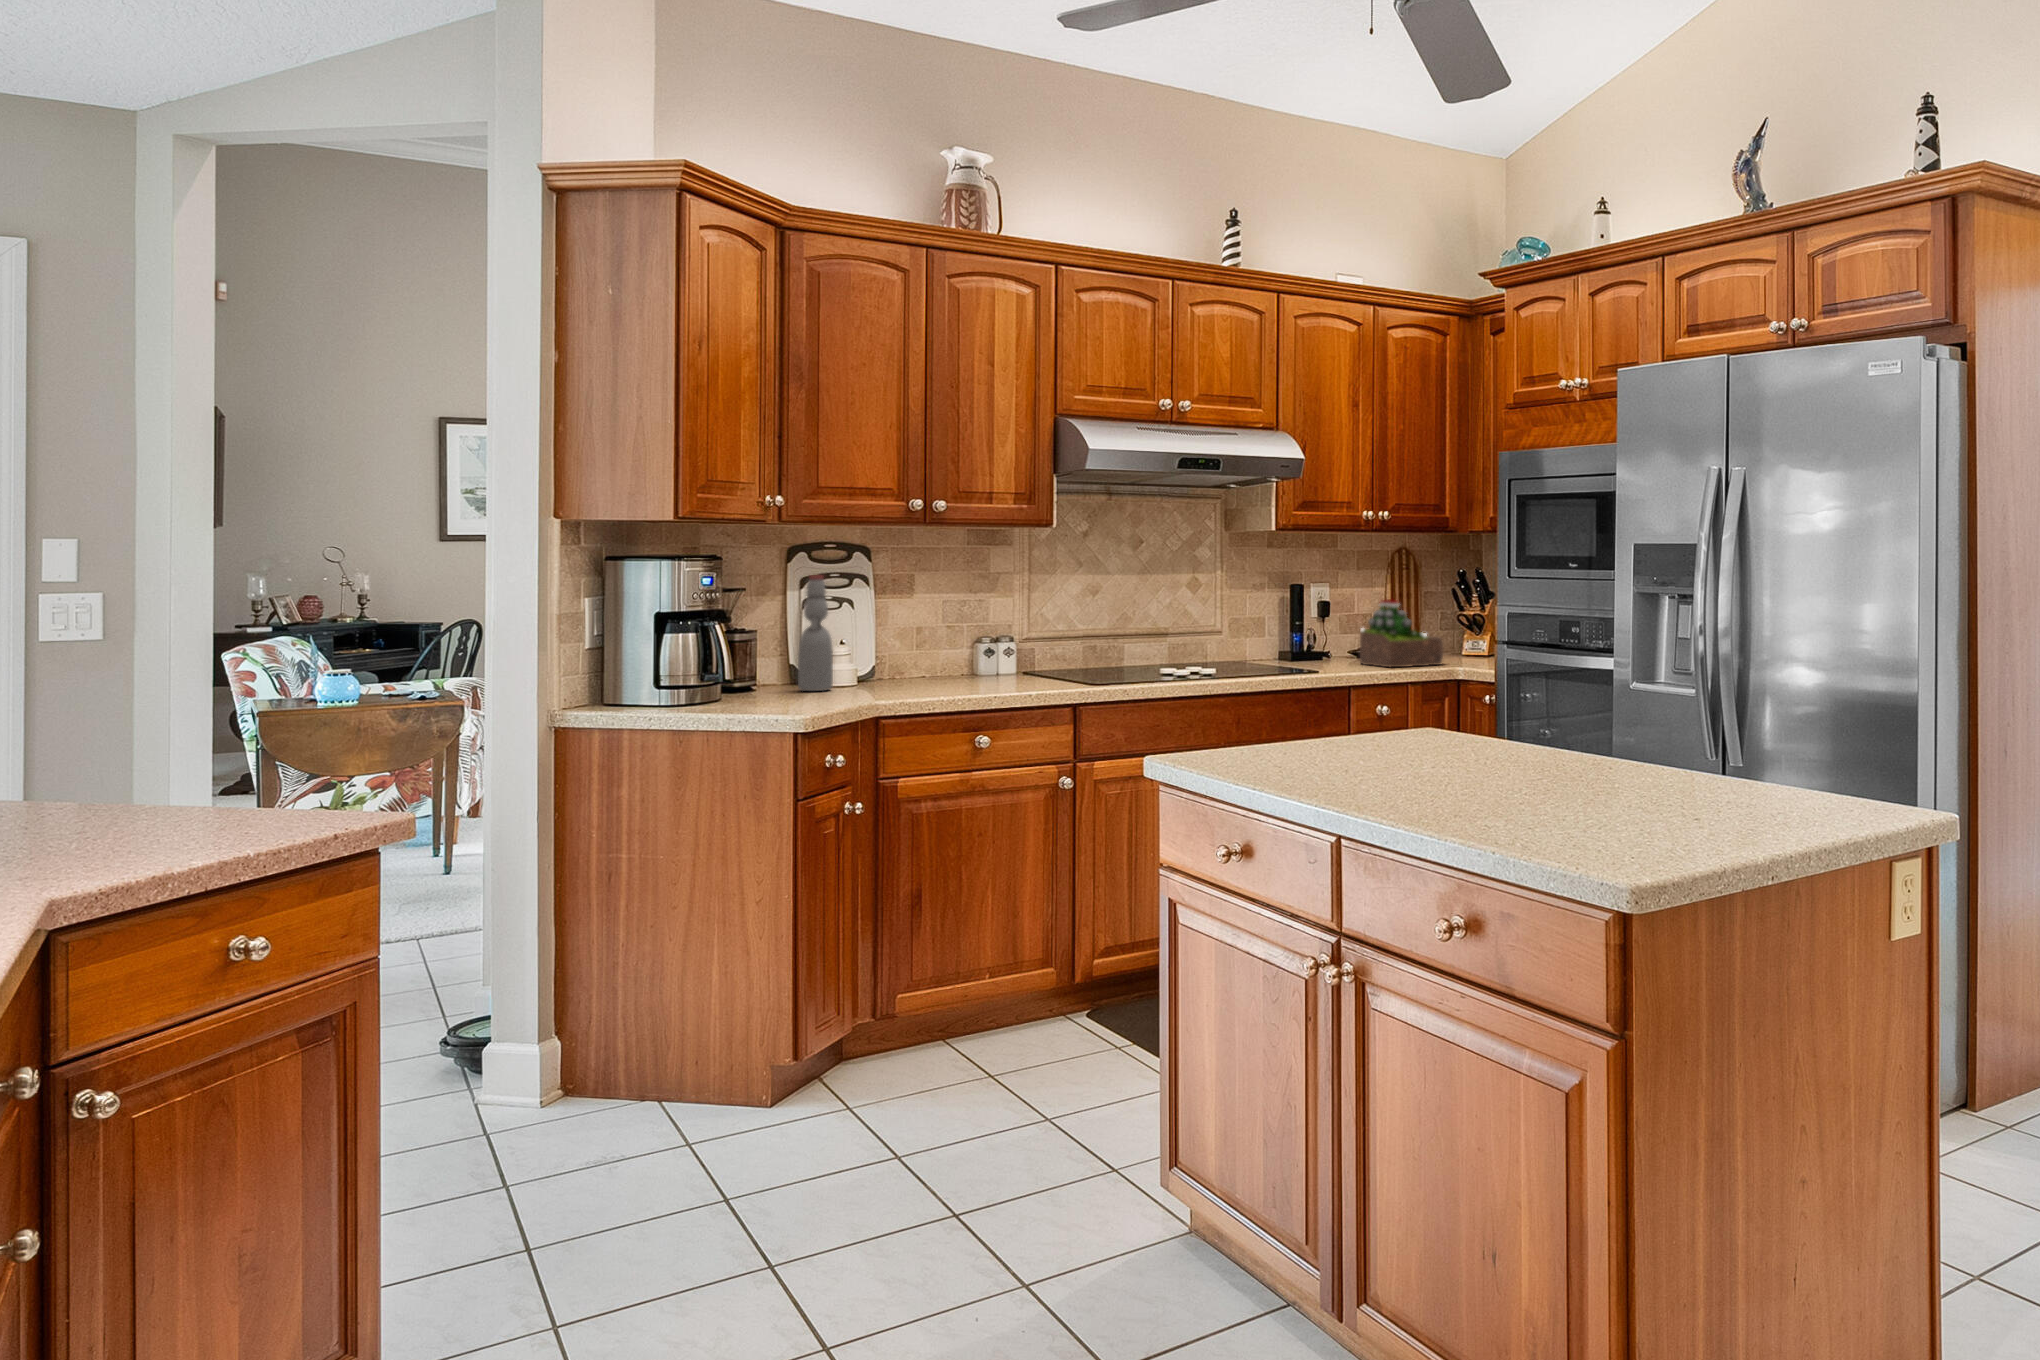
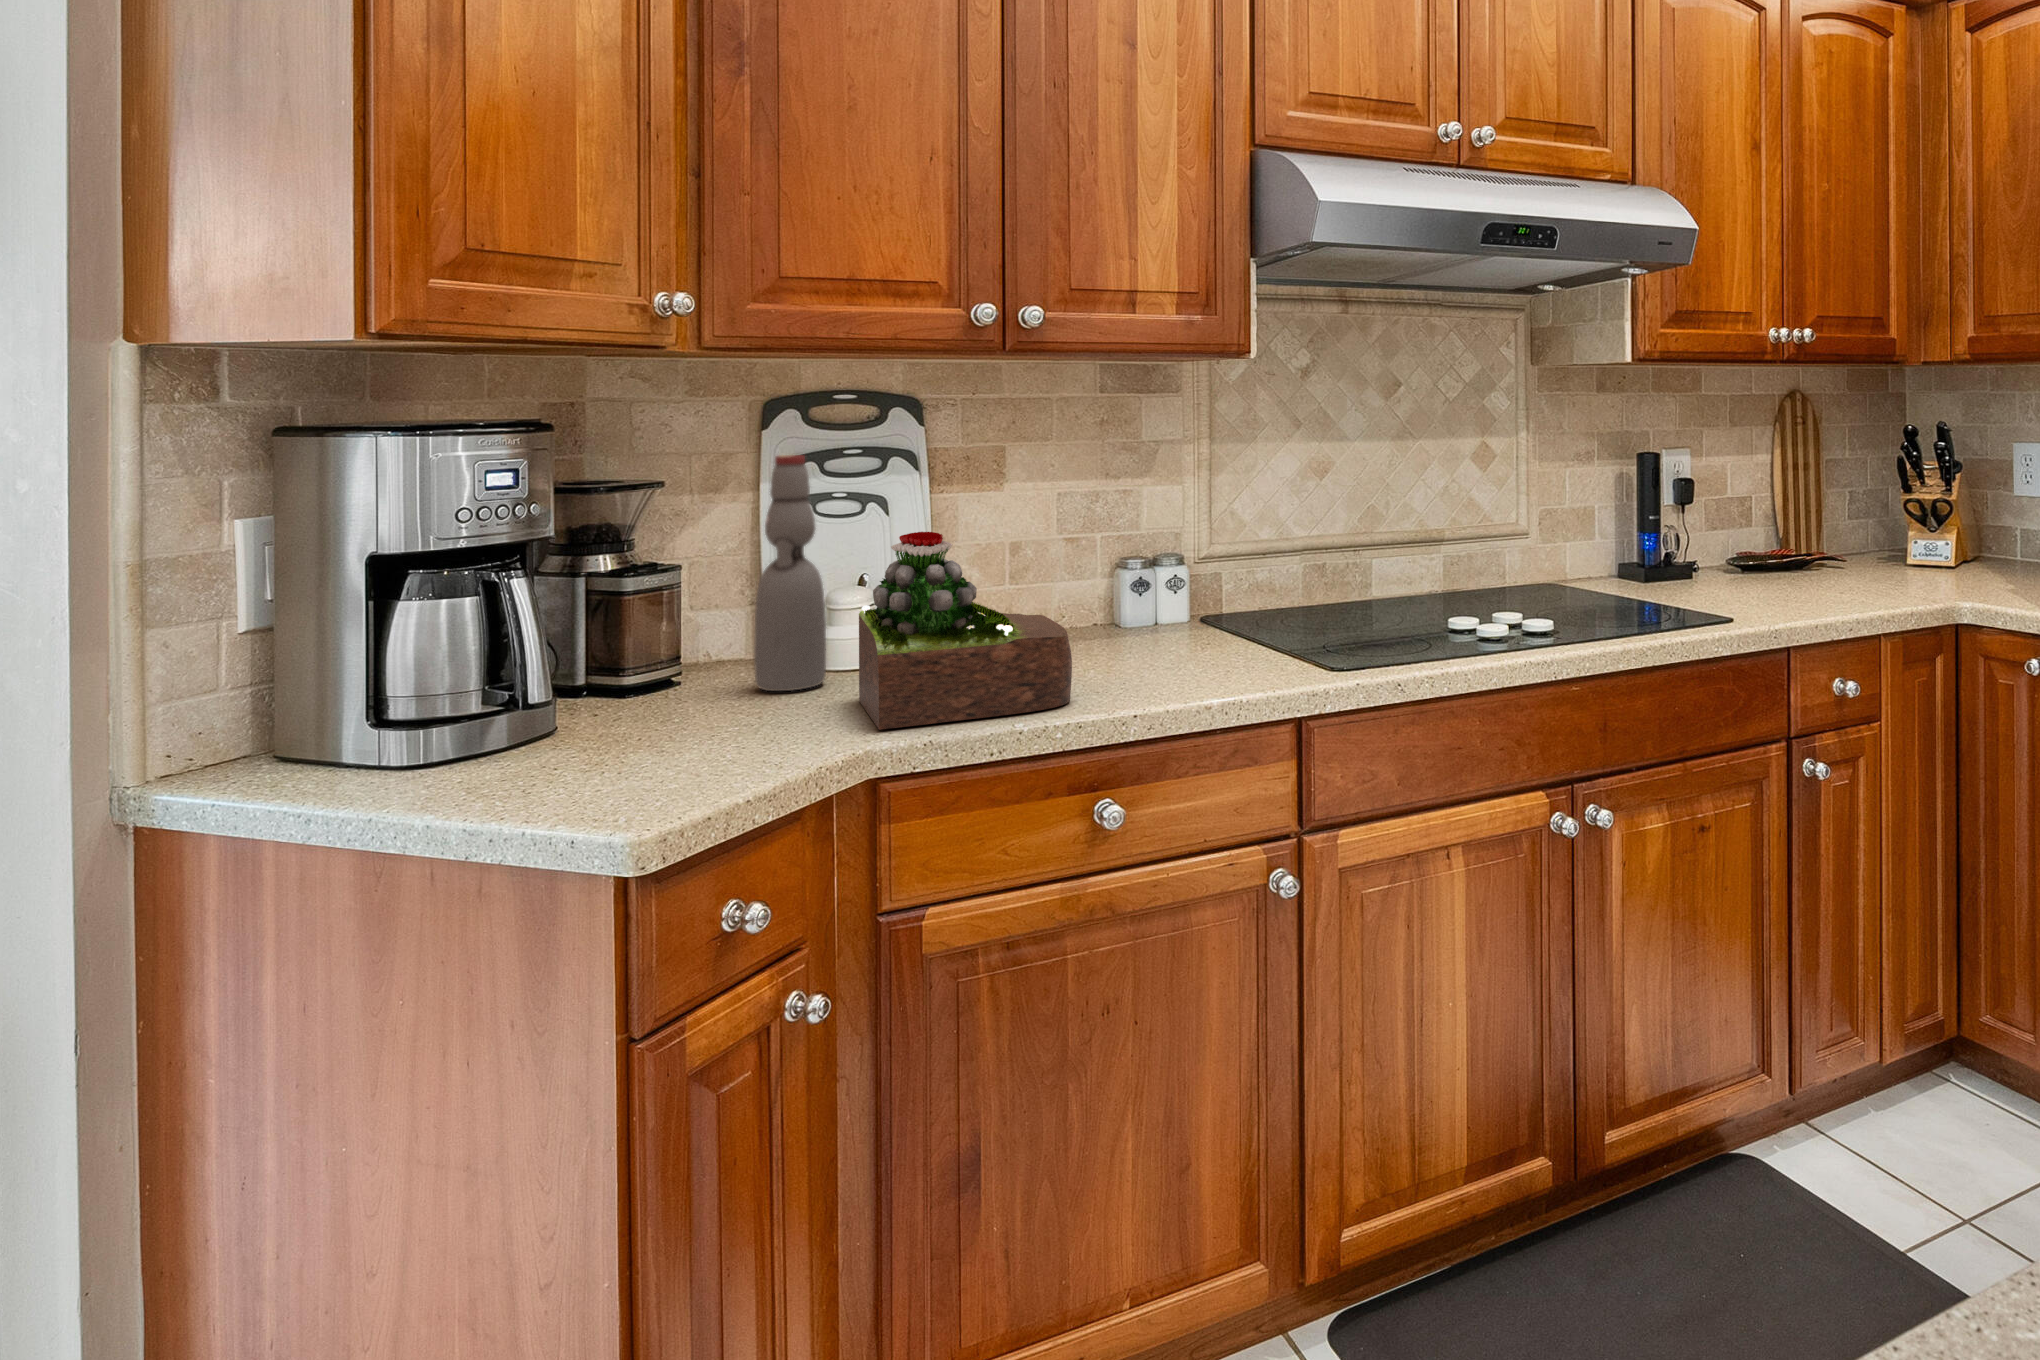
succulent plant: present [1360,599,1443,667] -> present [859,532,1072,730]

